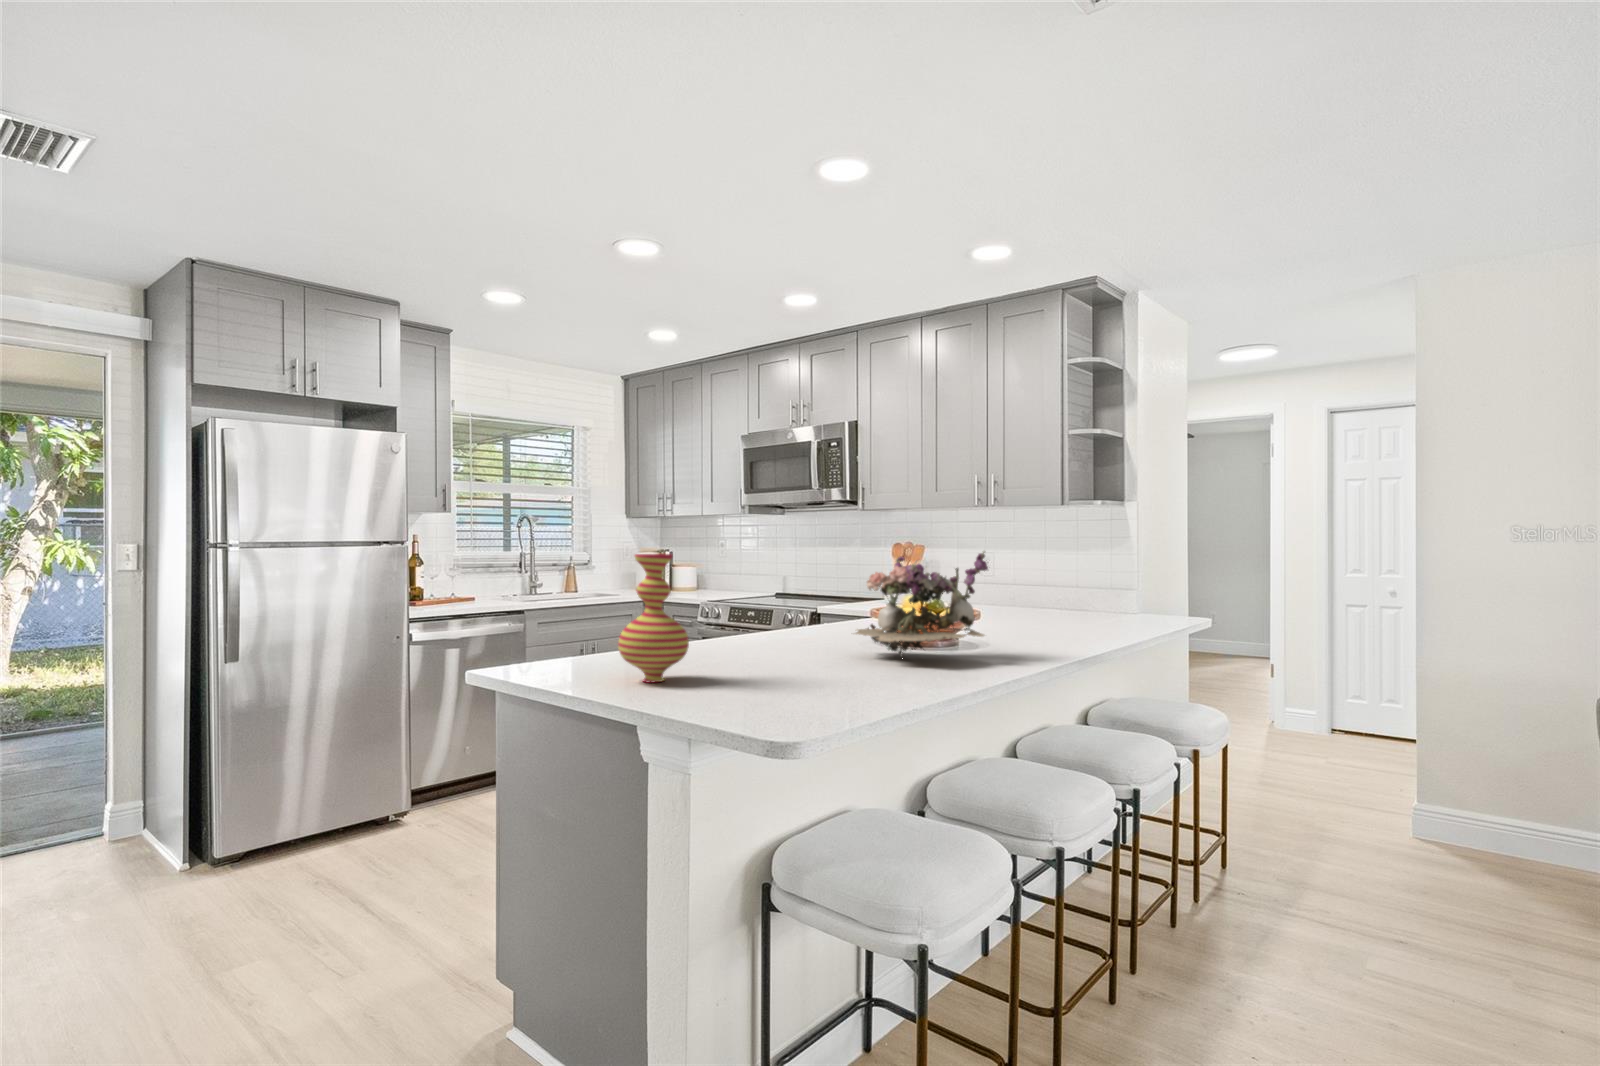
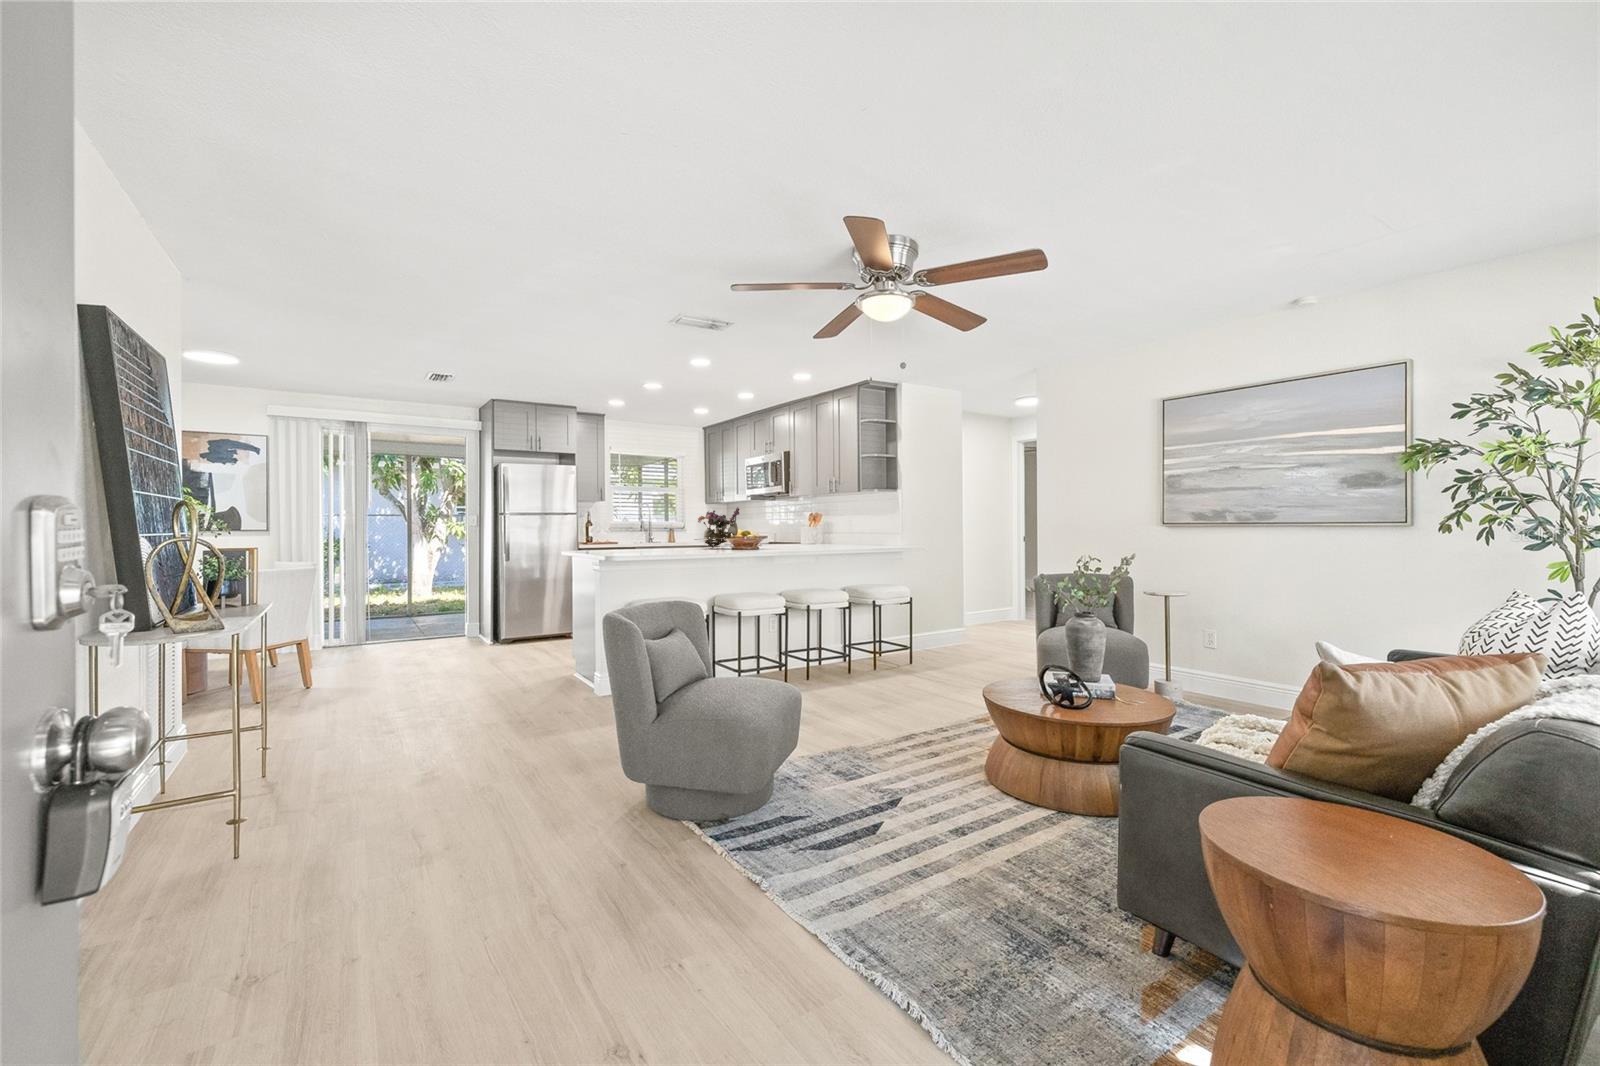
vase: present [618,554,689,682] -> none [596,507,620,549]

